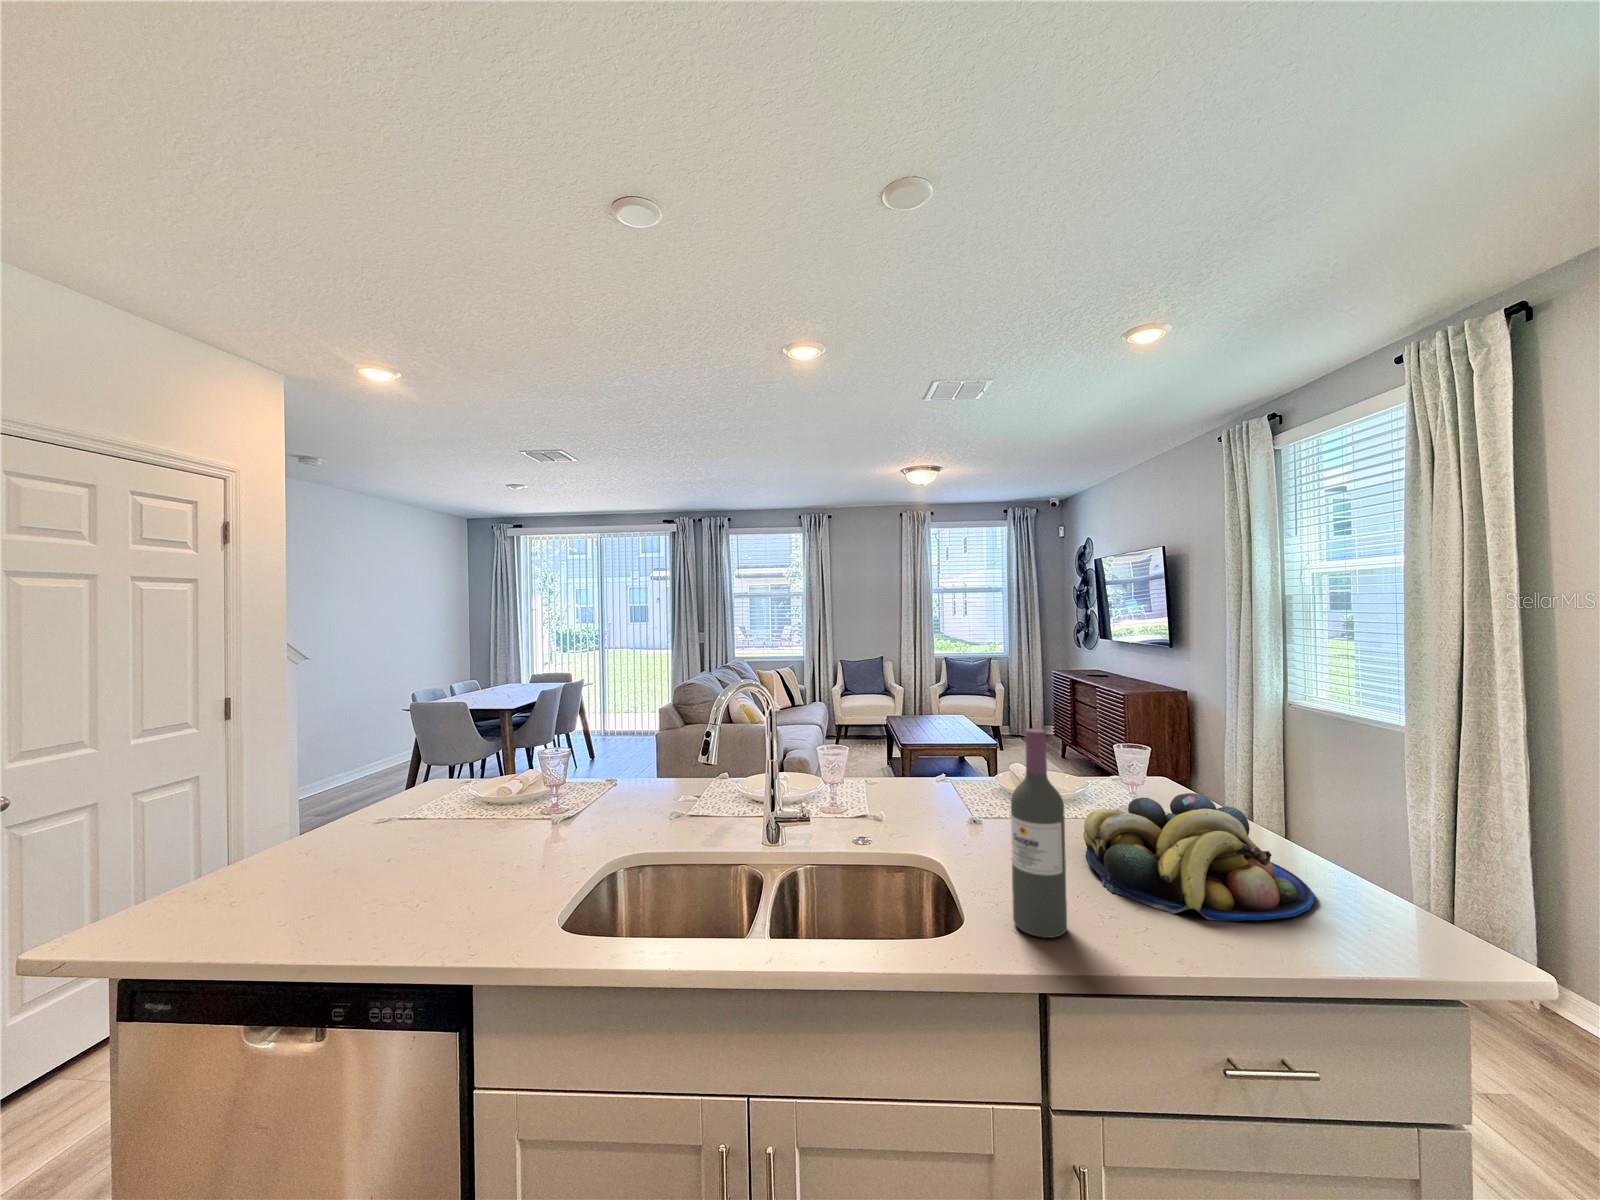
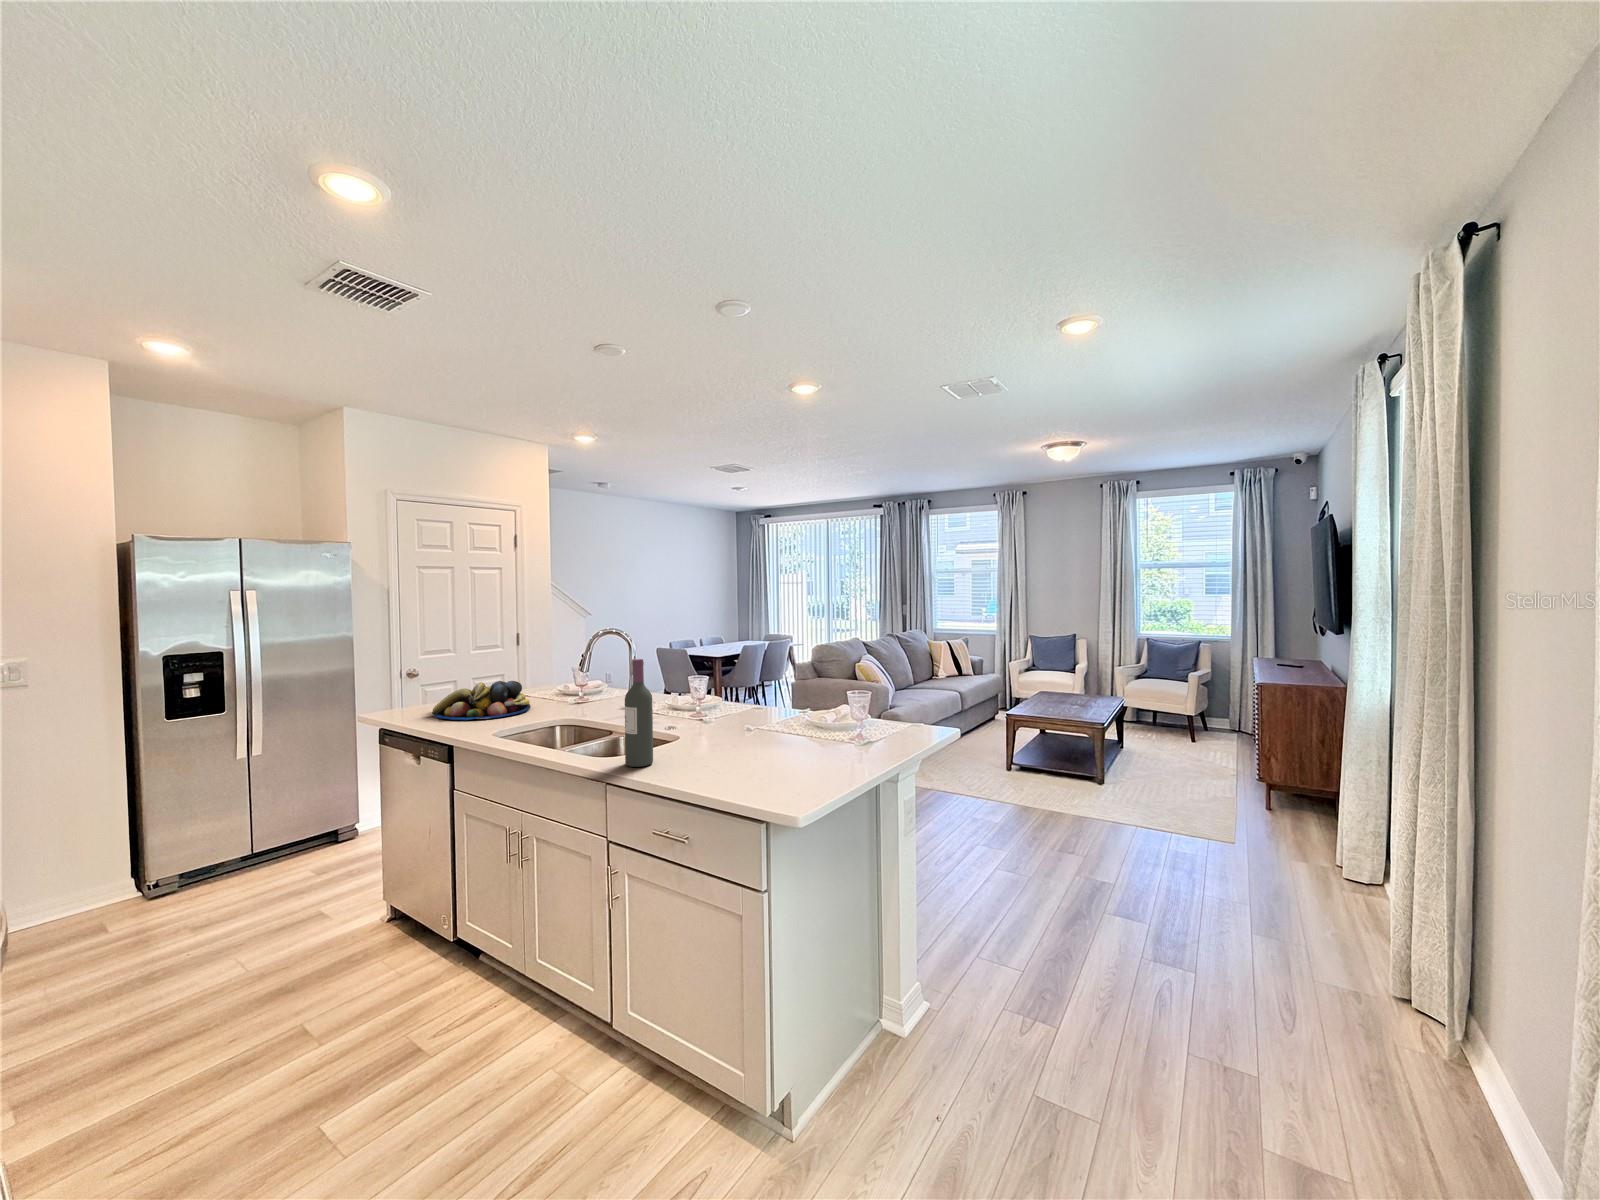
fruit bowl: present [1083,793,1314,921] -> present [432,681,531,720]

